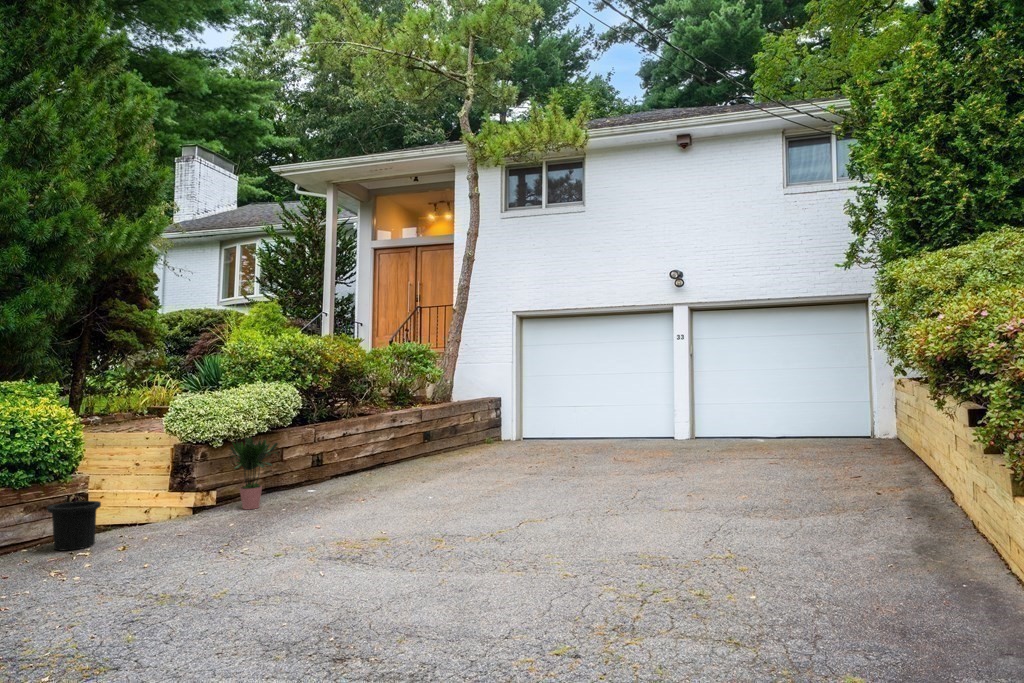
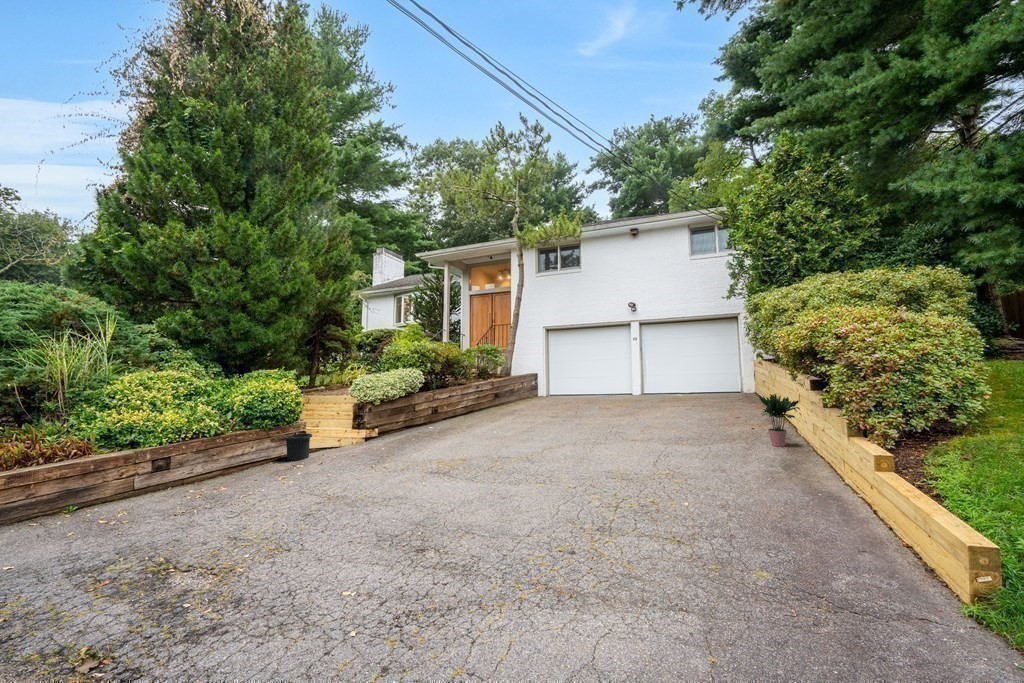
potted plant: present [230,437,278,510] -> present [759,394,800,447]

